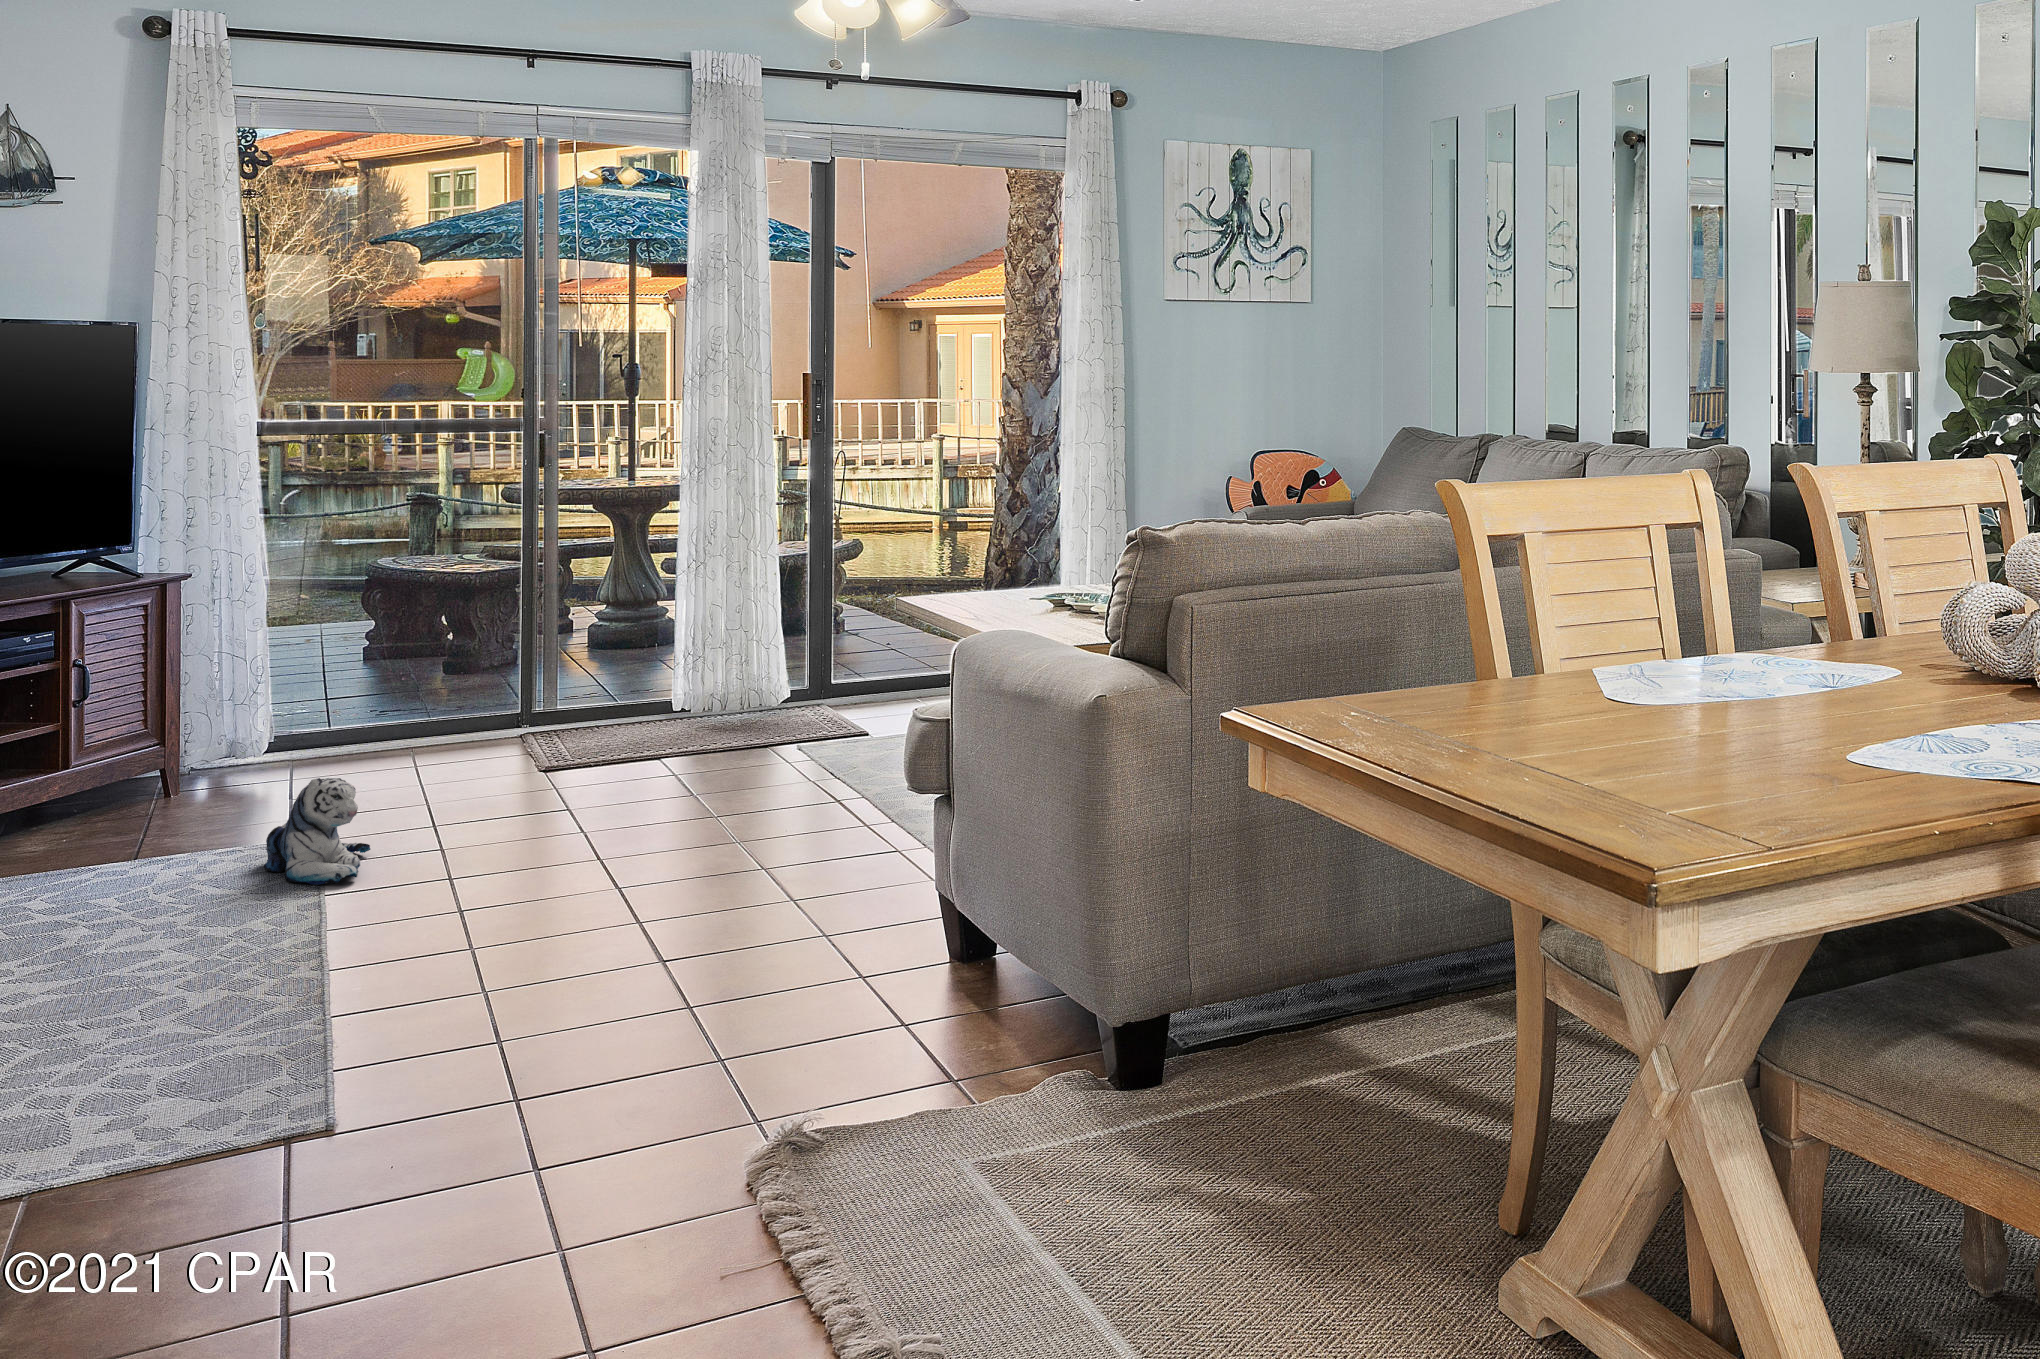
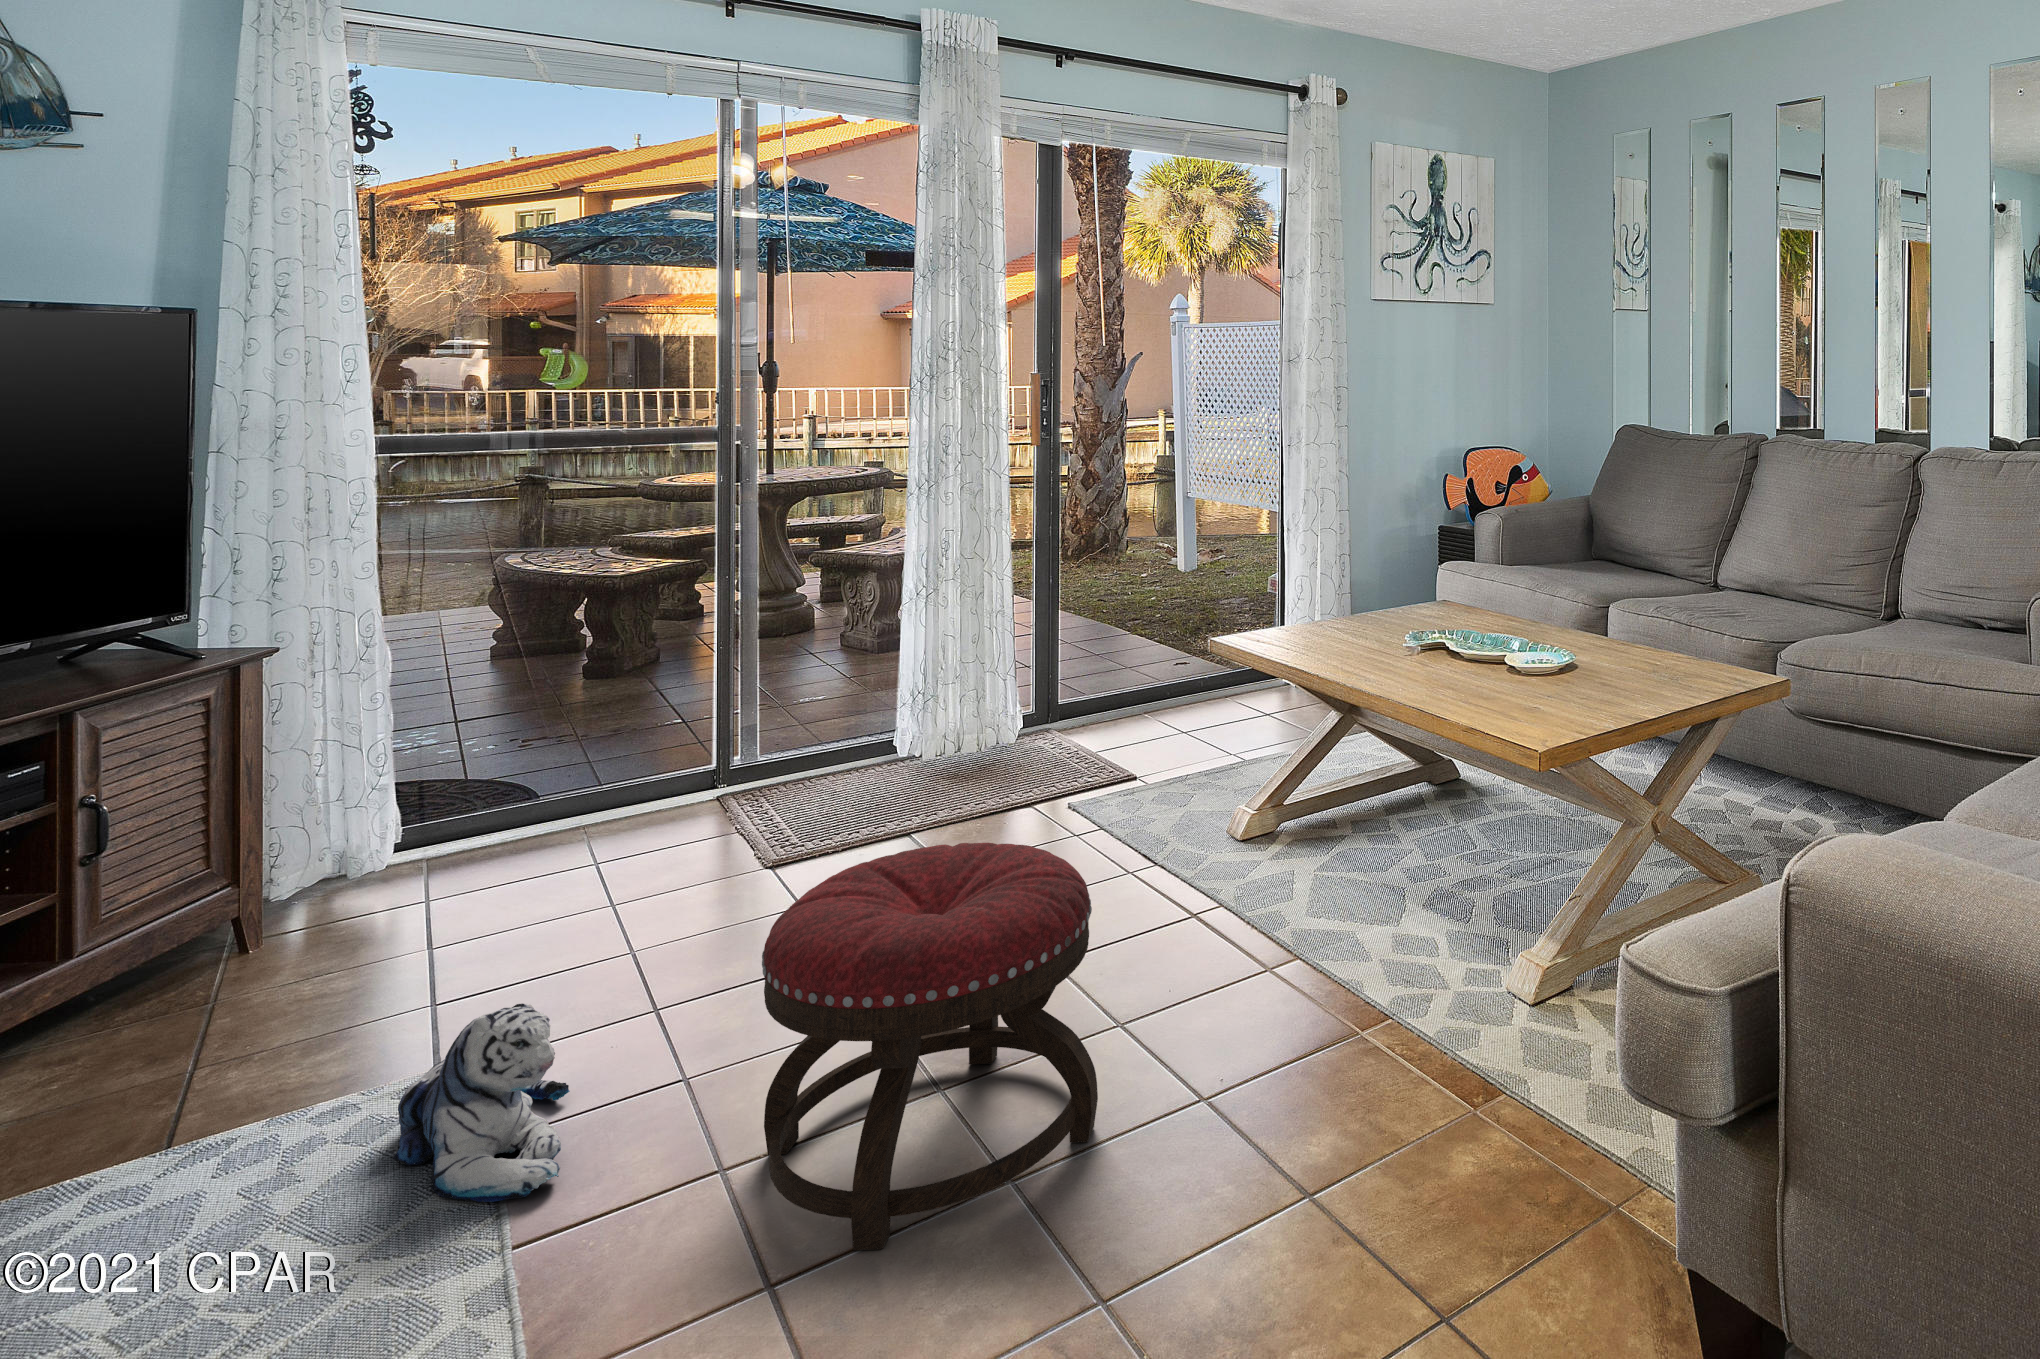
ottoman: none [473,694,696,907] -> present [762,843,1098,1251]

